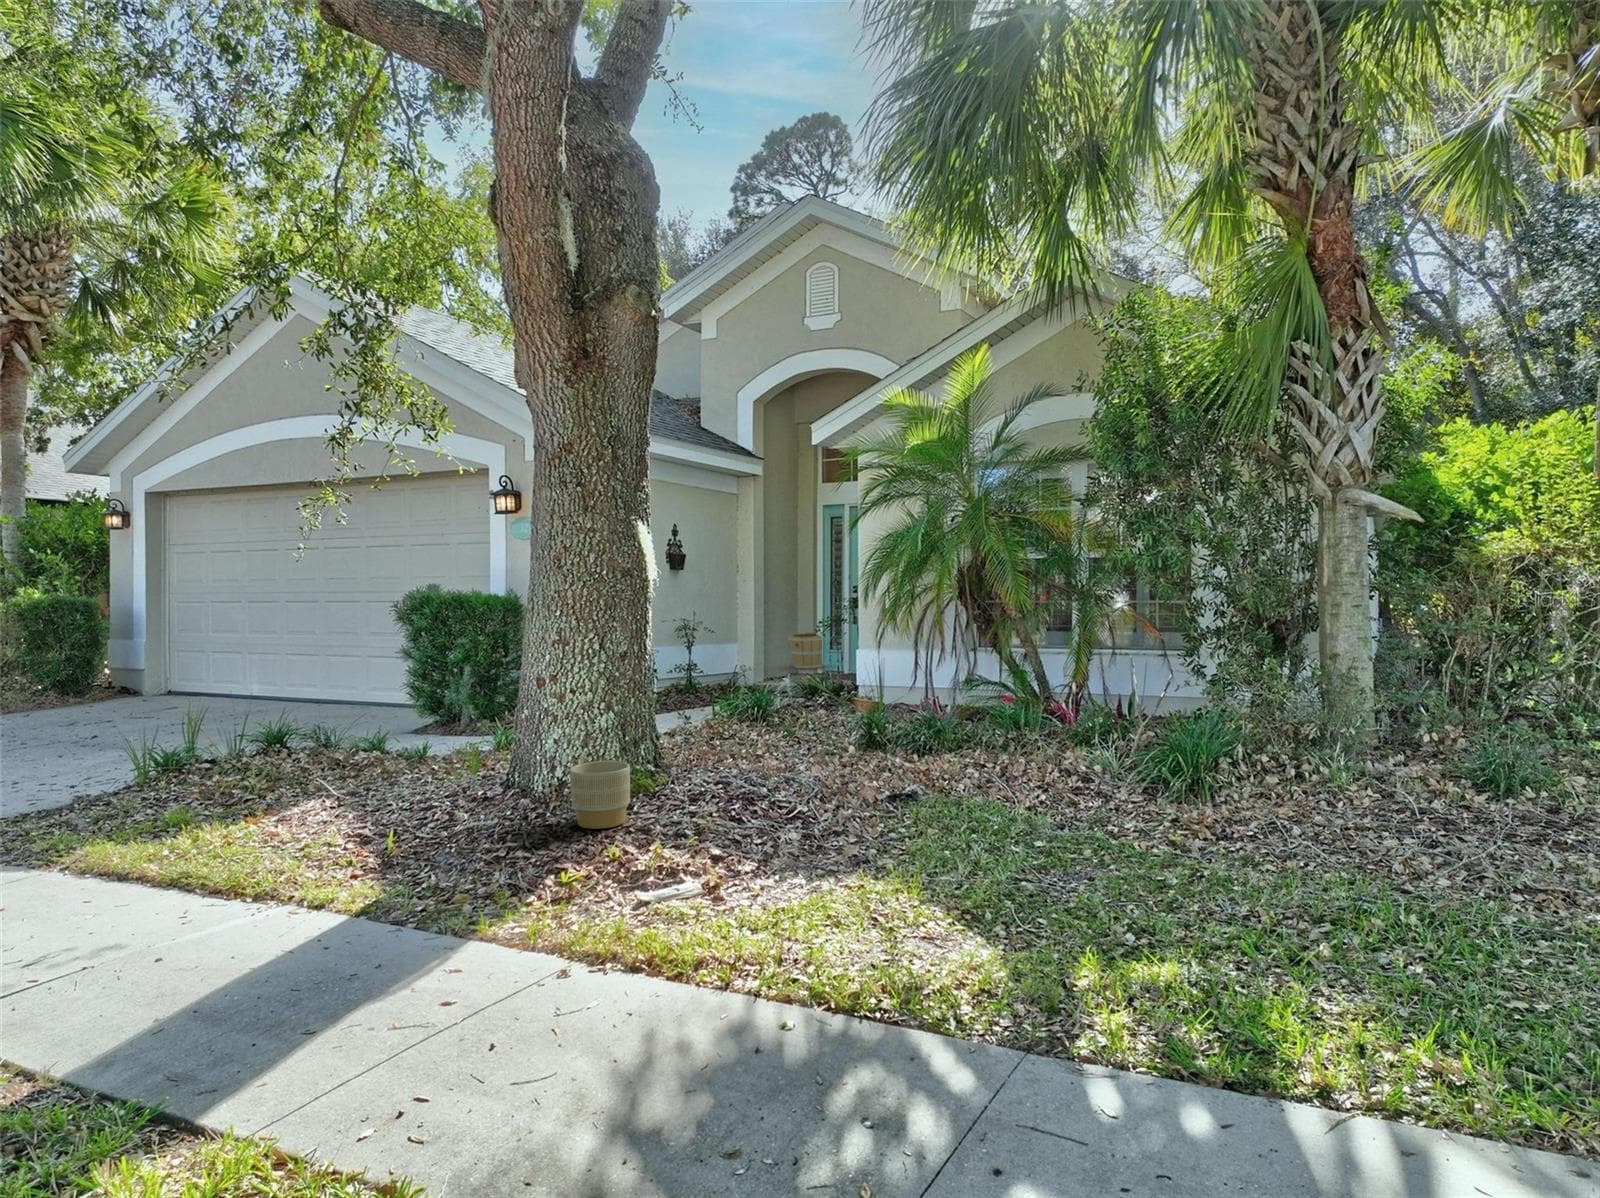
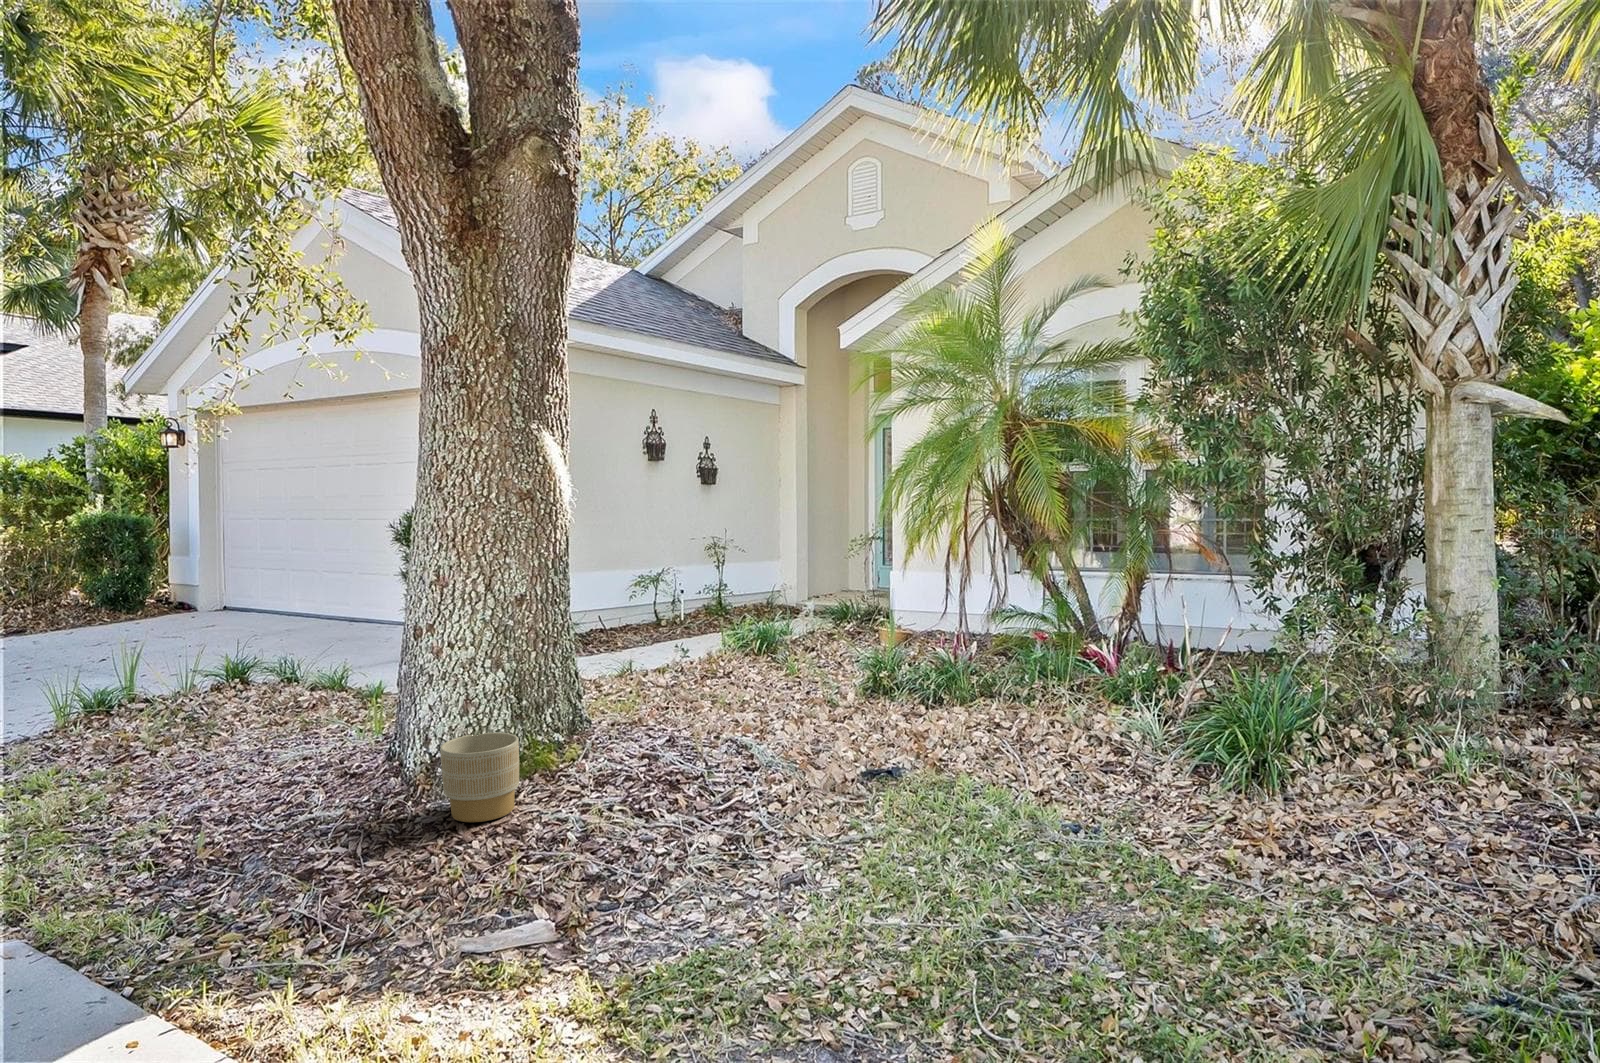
wooden bucket: present [788,632,823,669] -> none [817,556,859,595]

